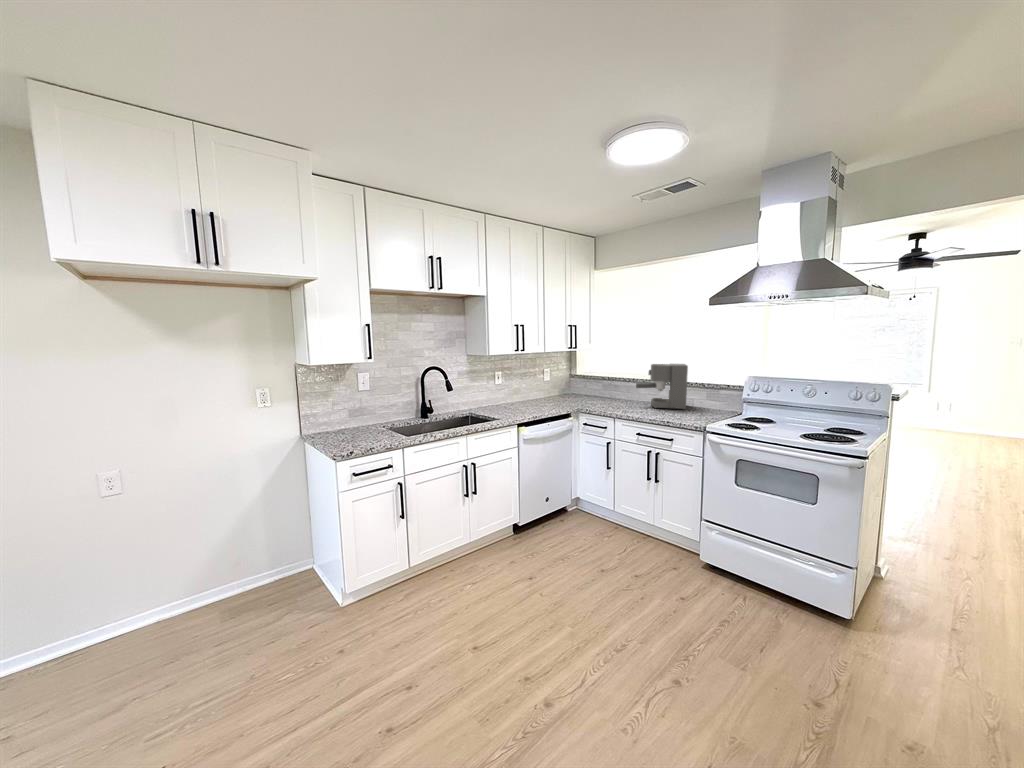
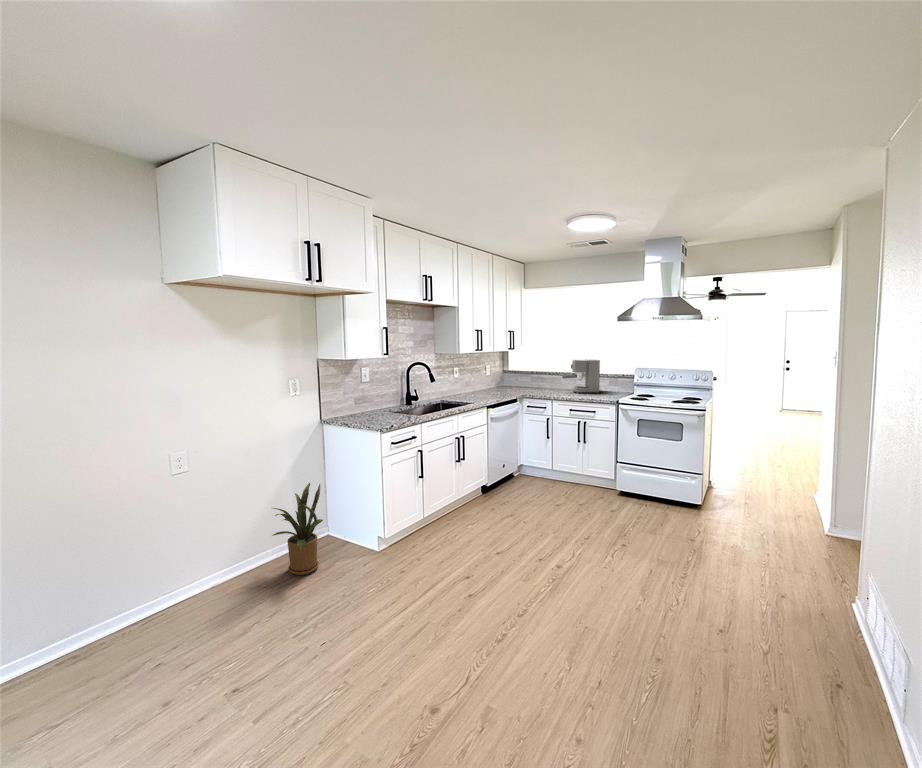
house plant: none [74,538,232,687] -> present [272,483,323,575]

